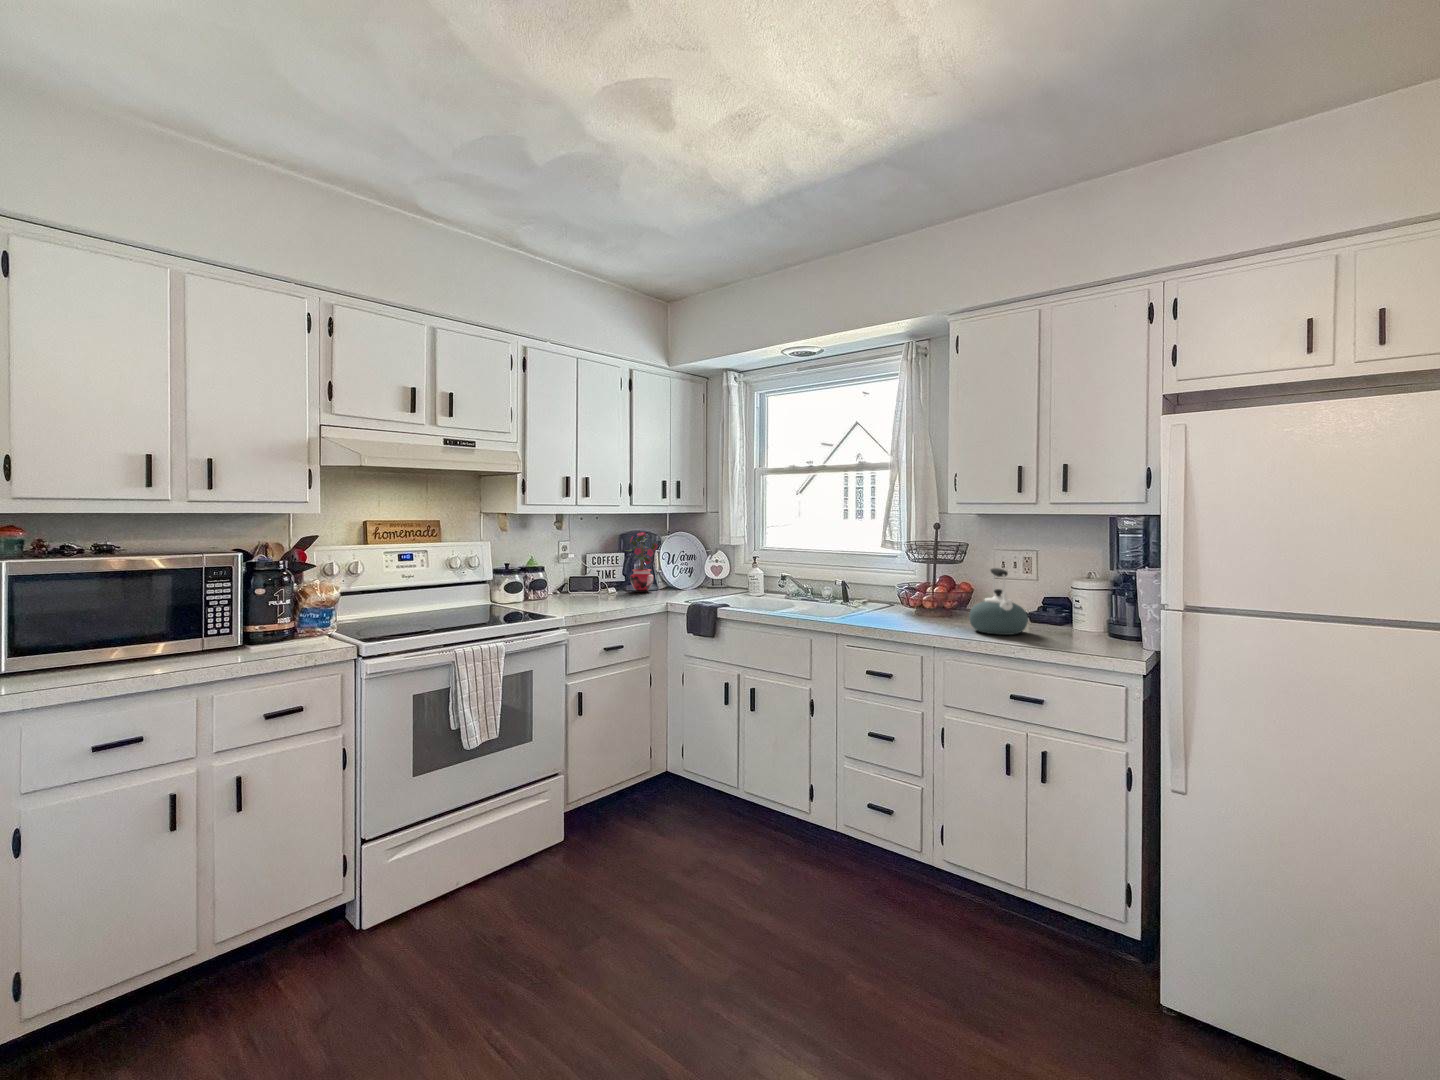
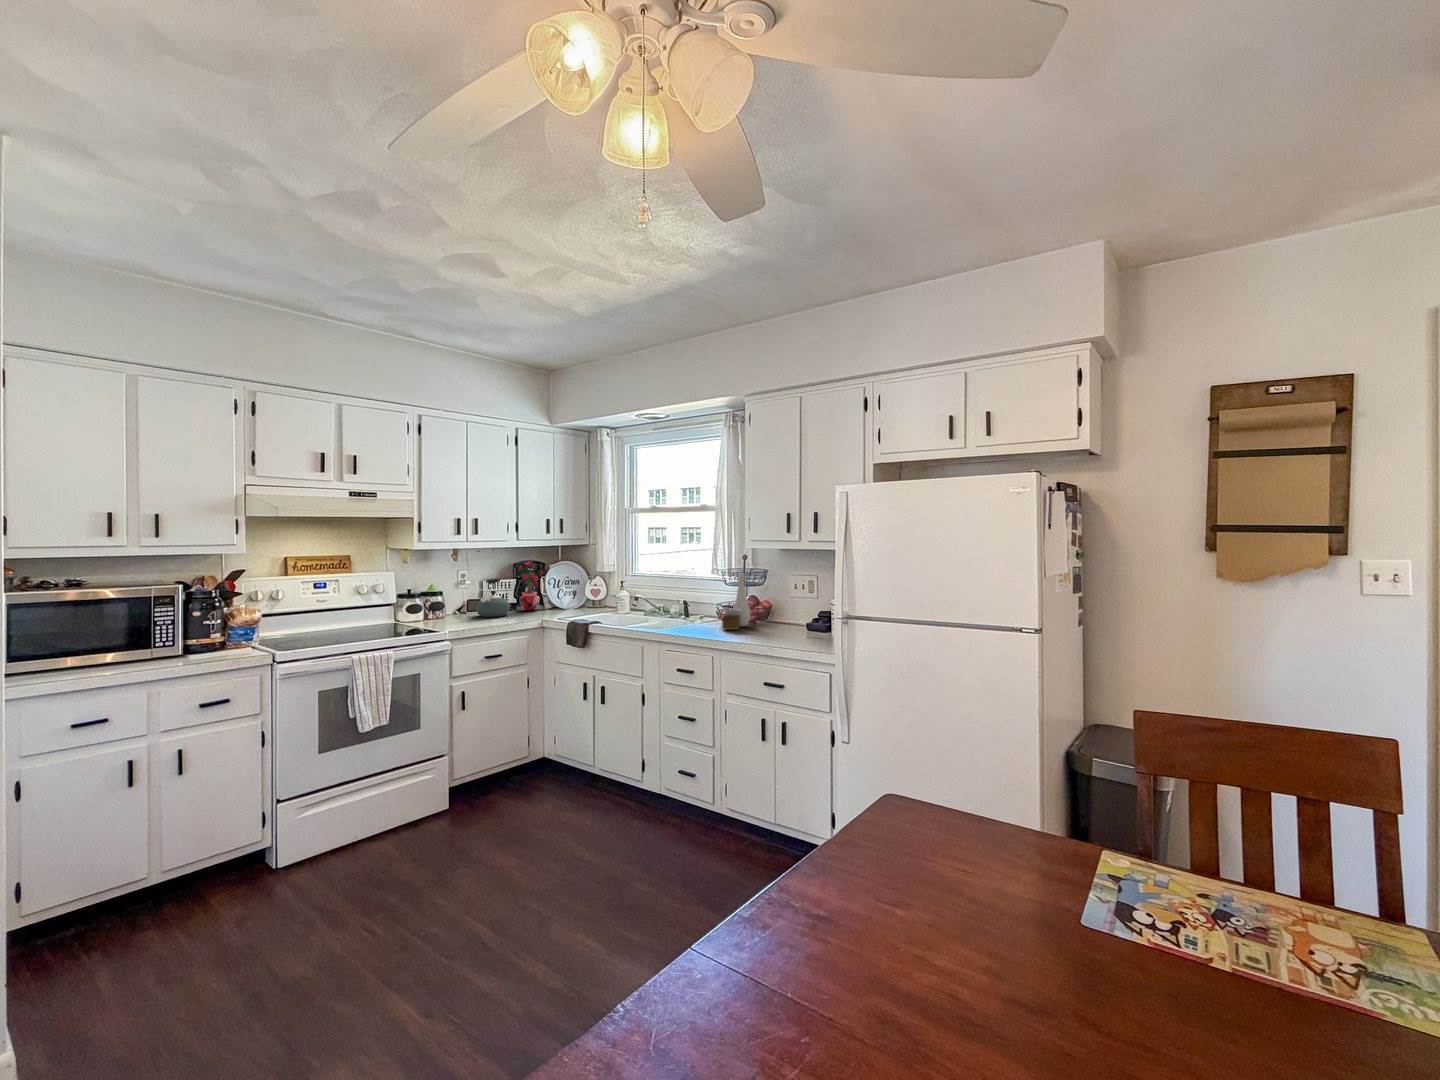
vase: none [919,548,949,622] -> present [722,574,750,630]
kettle: present [969,568,1028,635] -> present [476,579,510,617]

